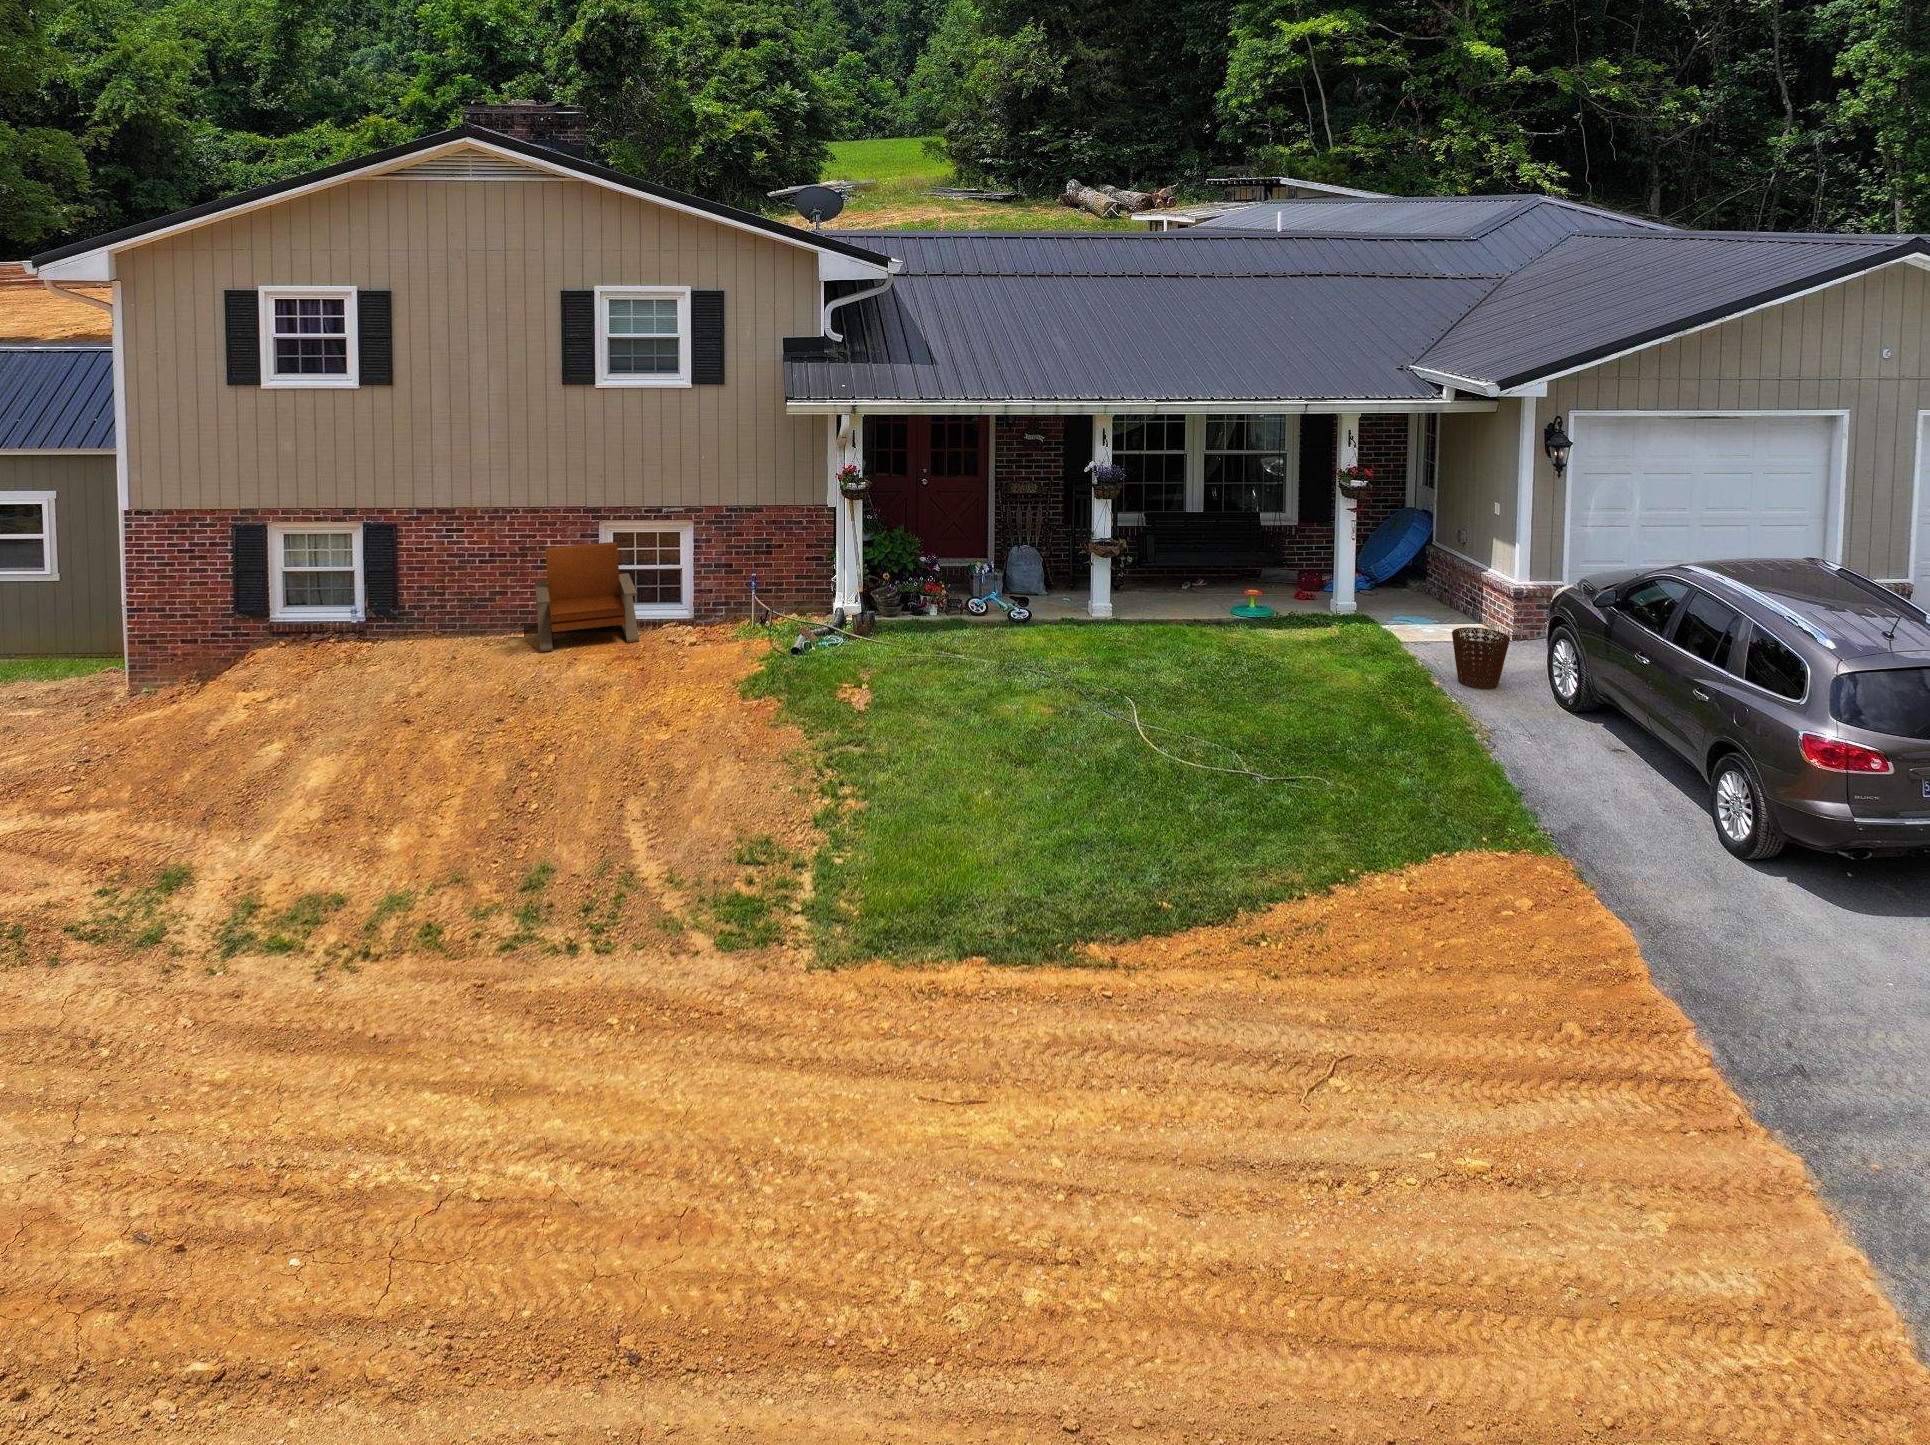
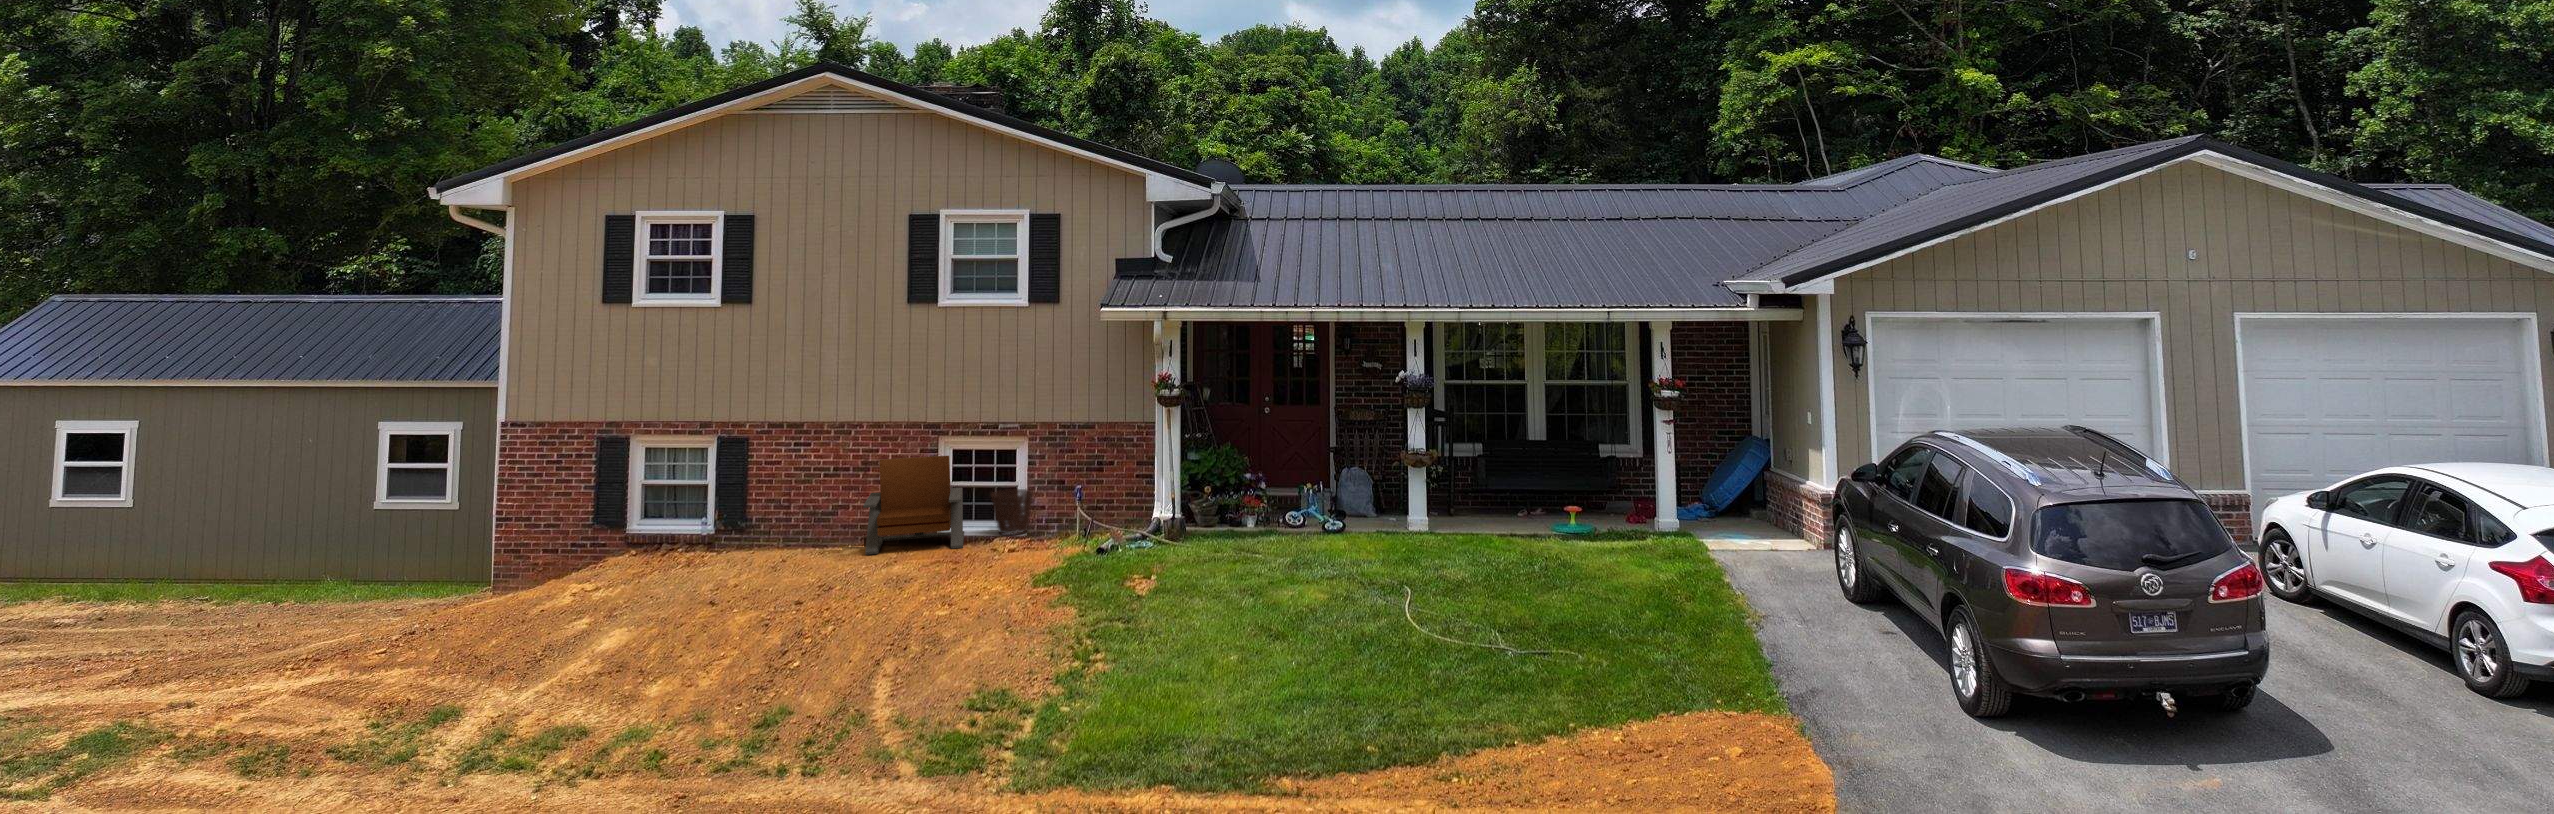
basket: present [1452,627,1510,689] -> present [991,489,1033,535]

